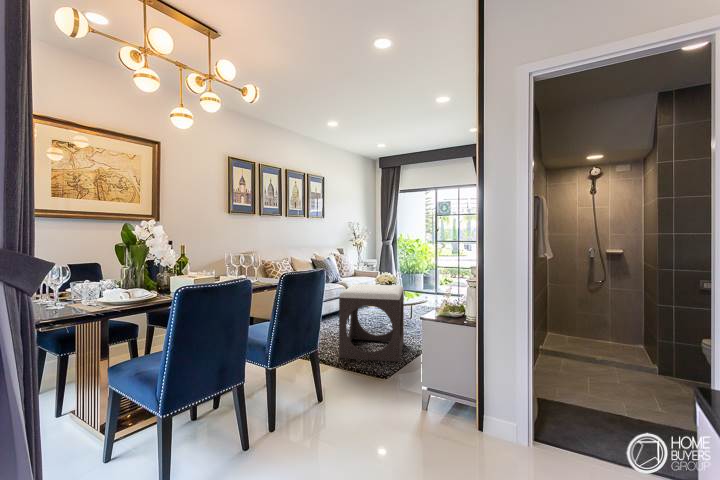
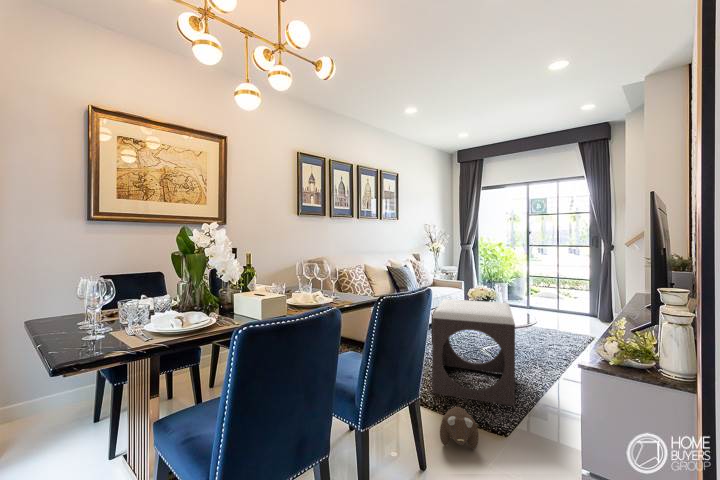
plush toy: none [336,360,364,389] -> present [440,407,479,449]

